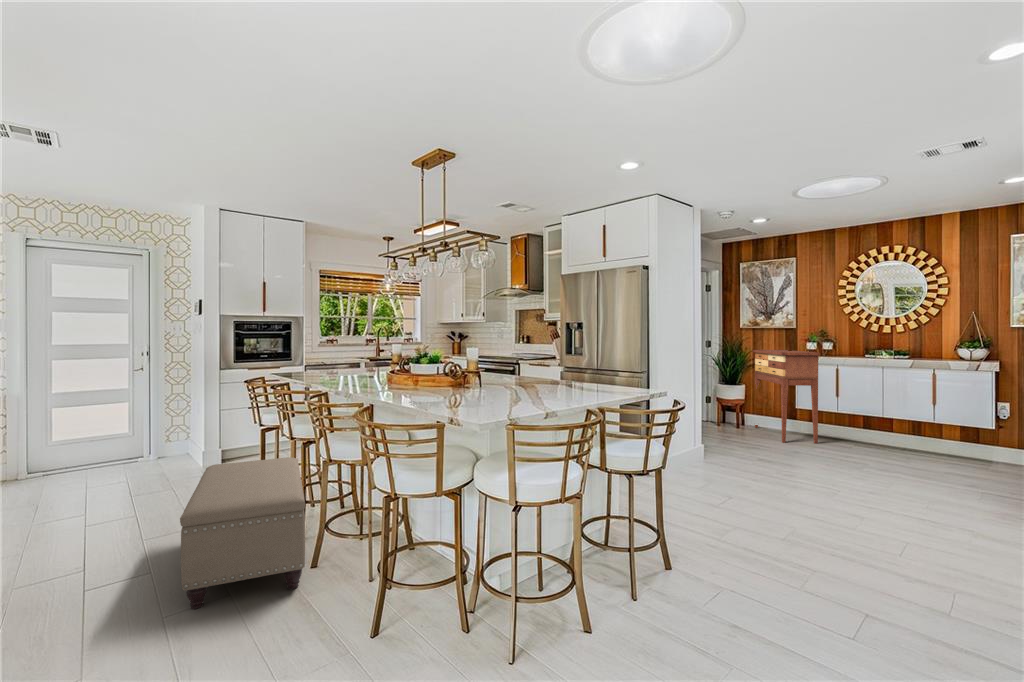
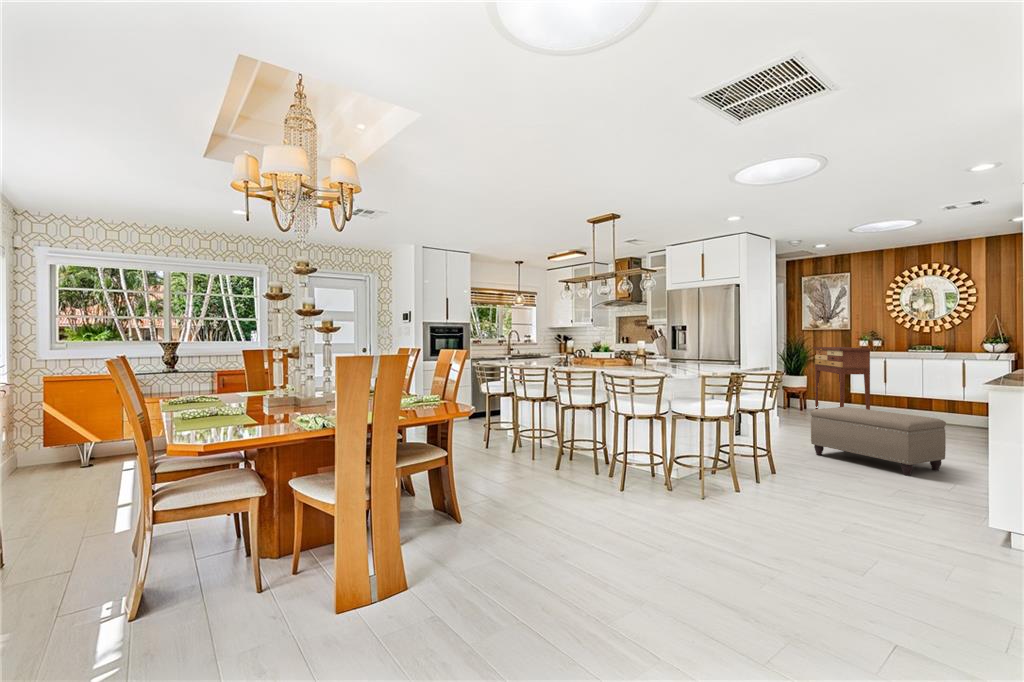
ottoman: present [180,457,305,609] -> present [810,407,946,476]

